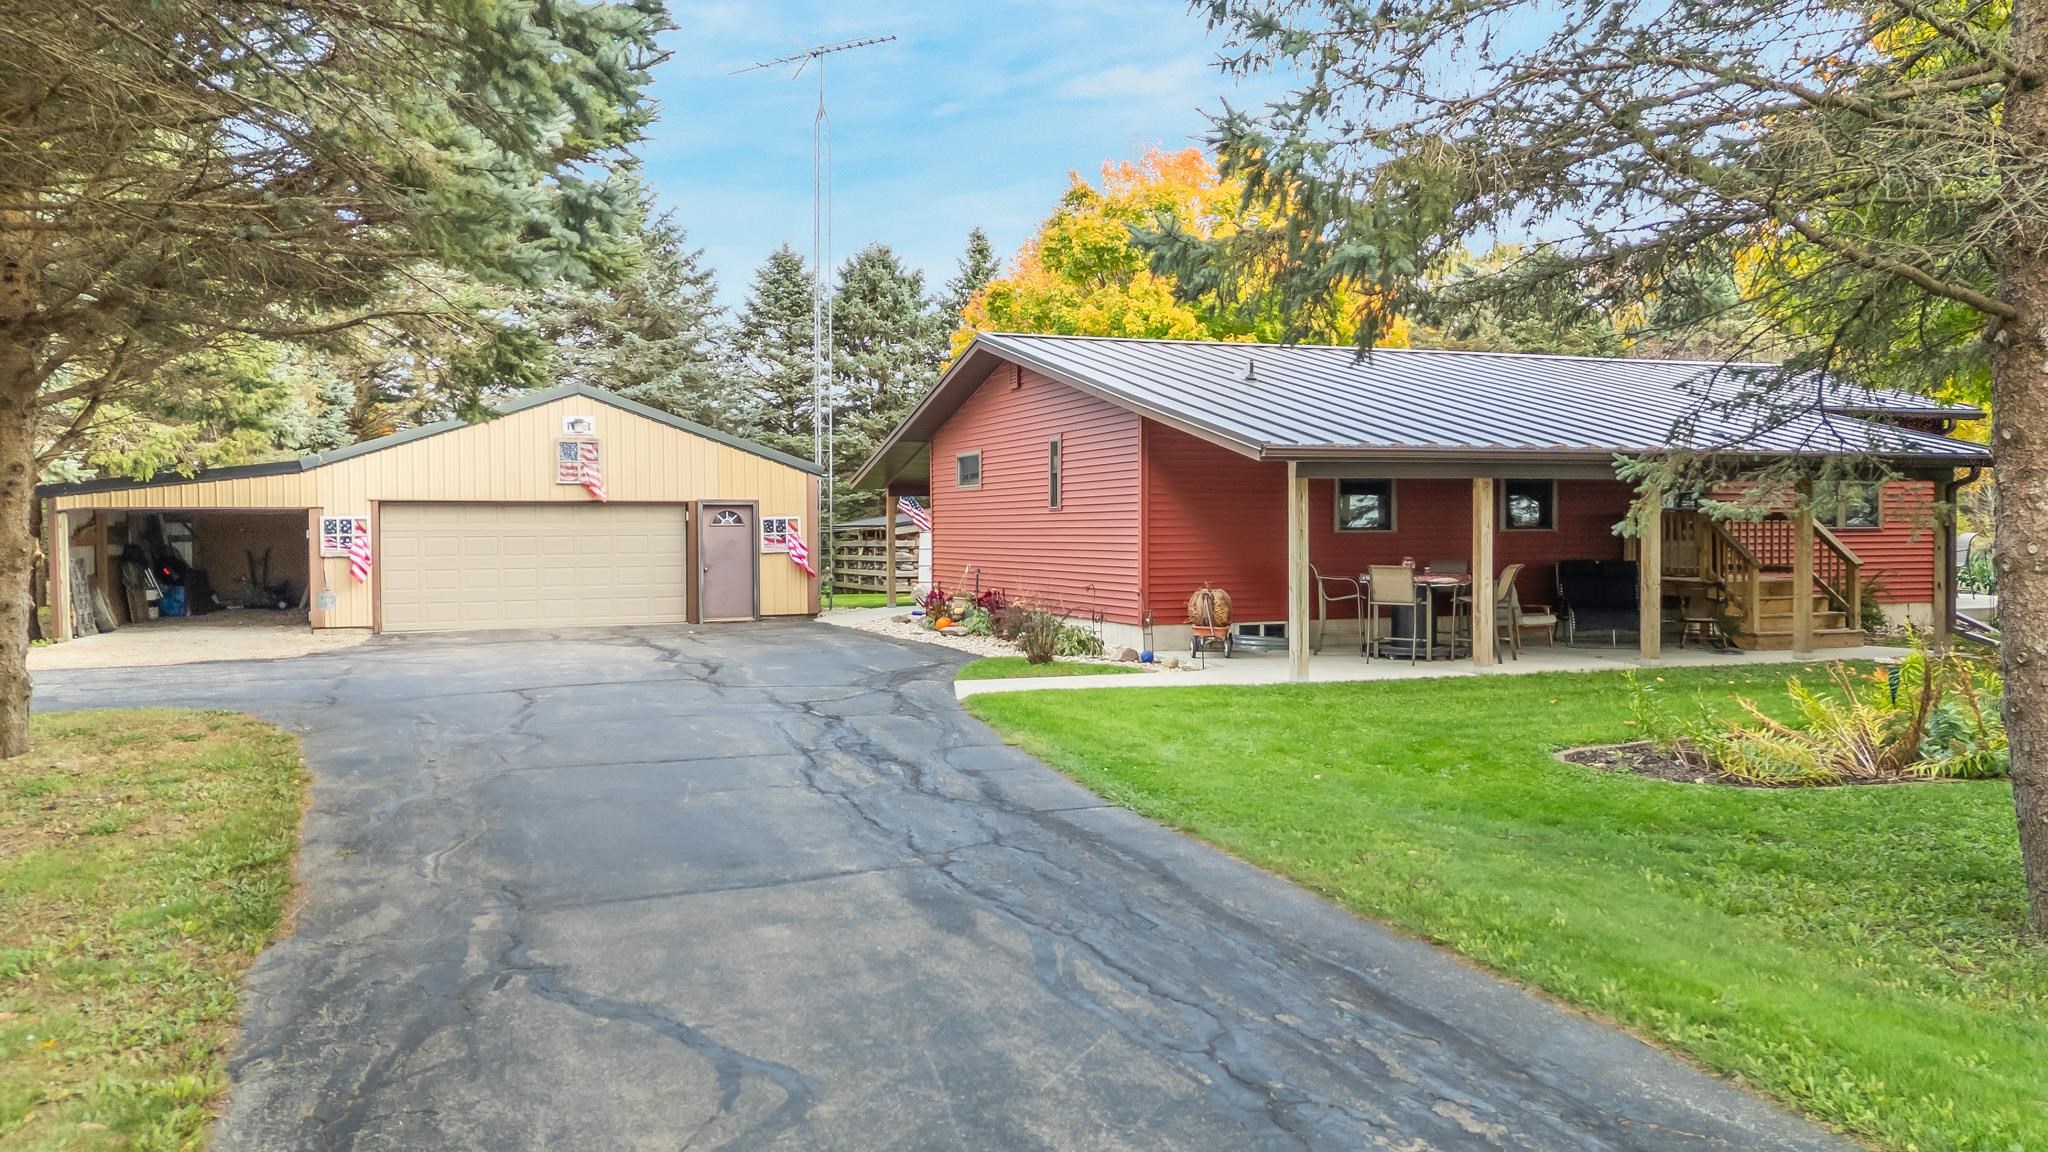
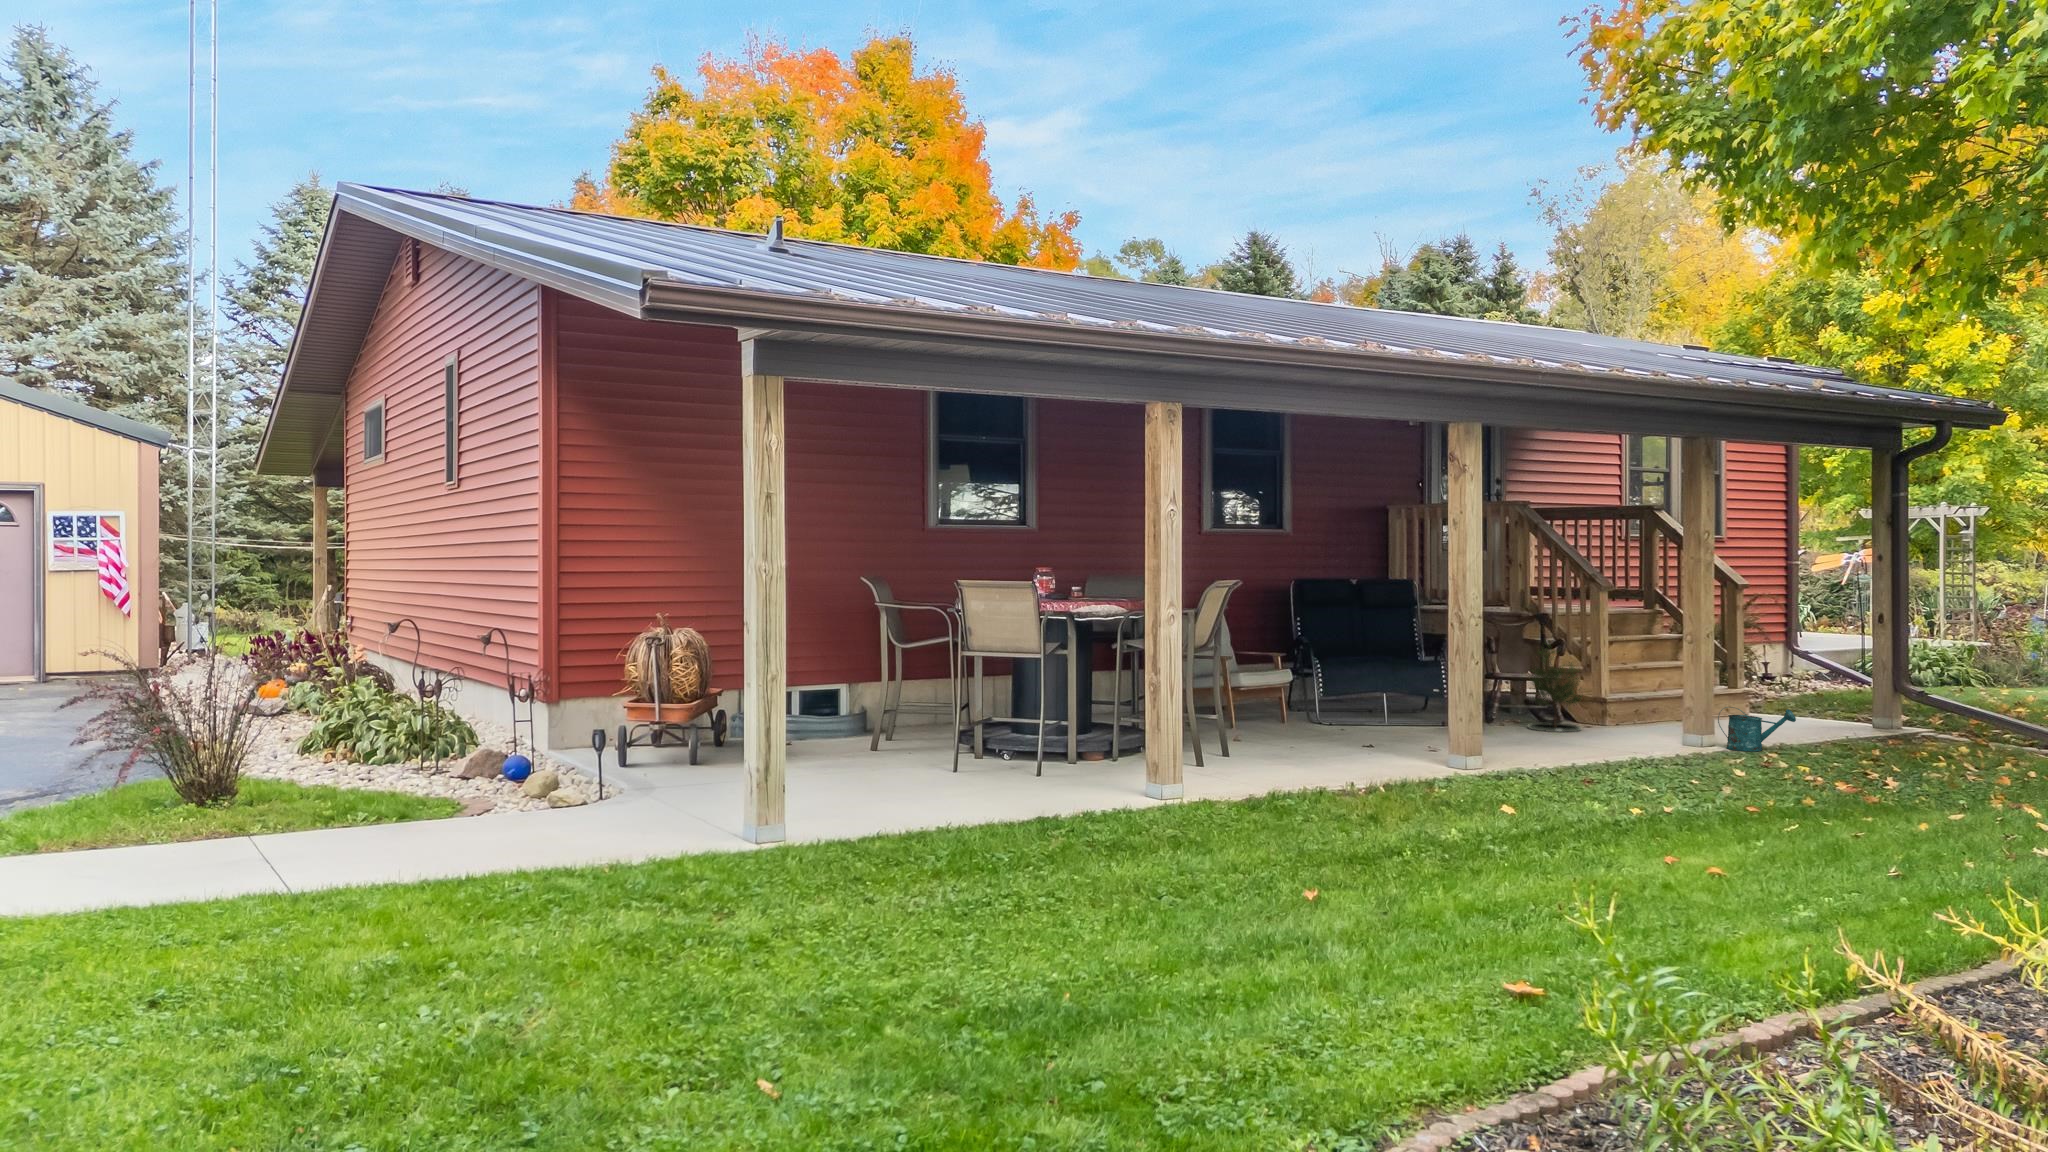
watering can: none [1824,639,1871,665] -> present [1718,707,1796,751]

